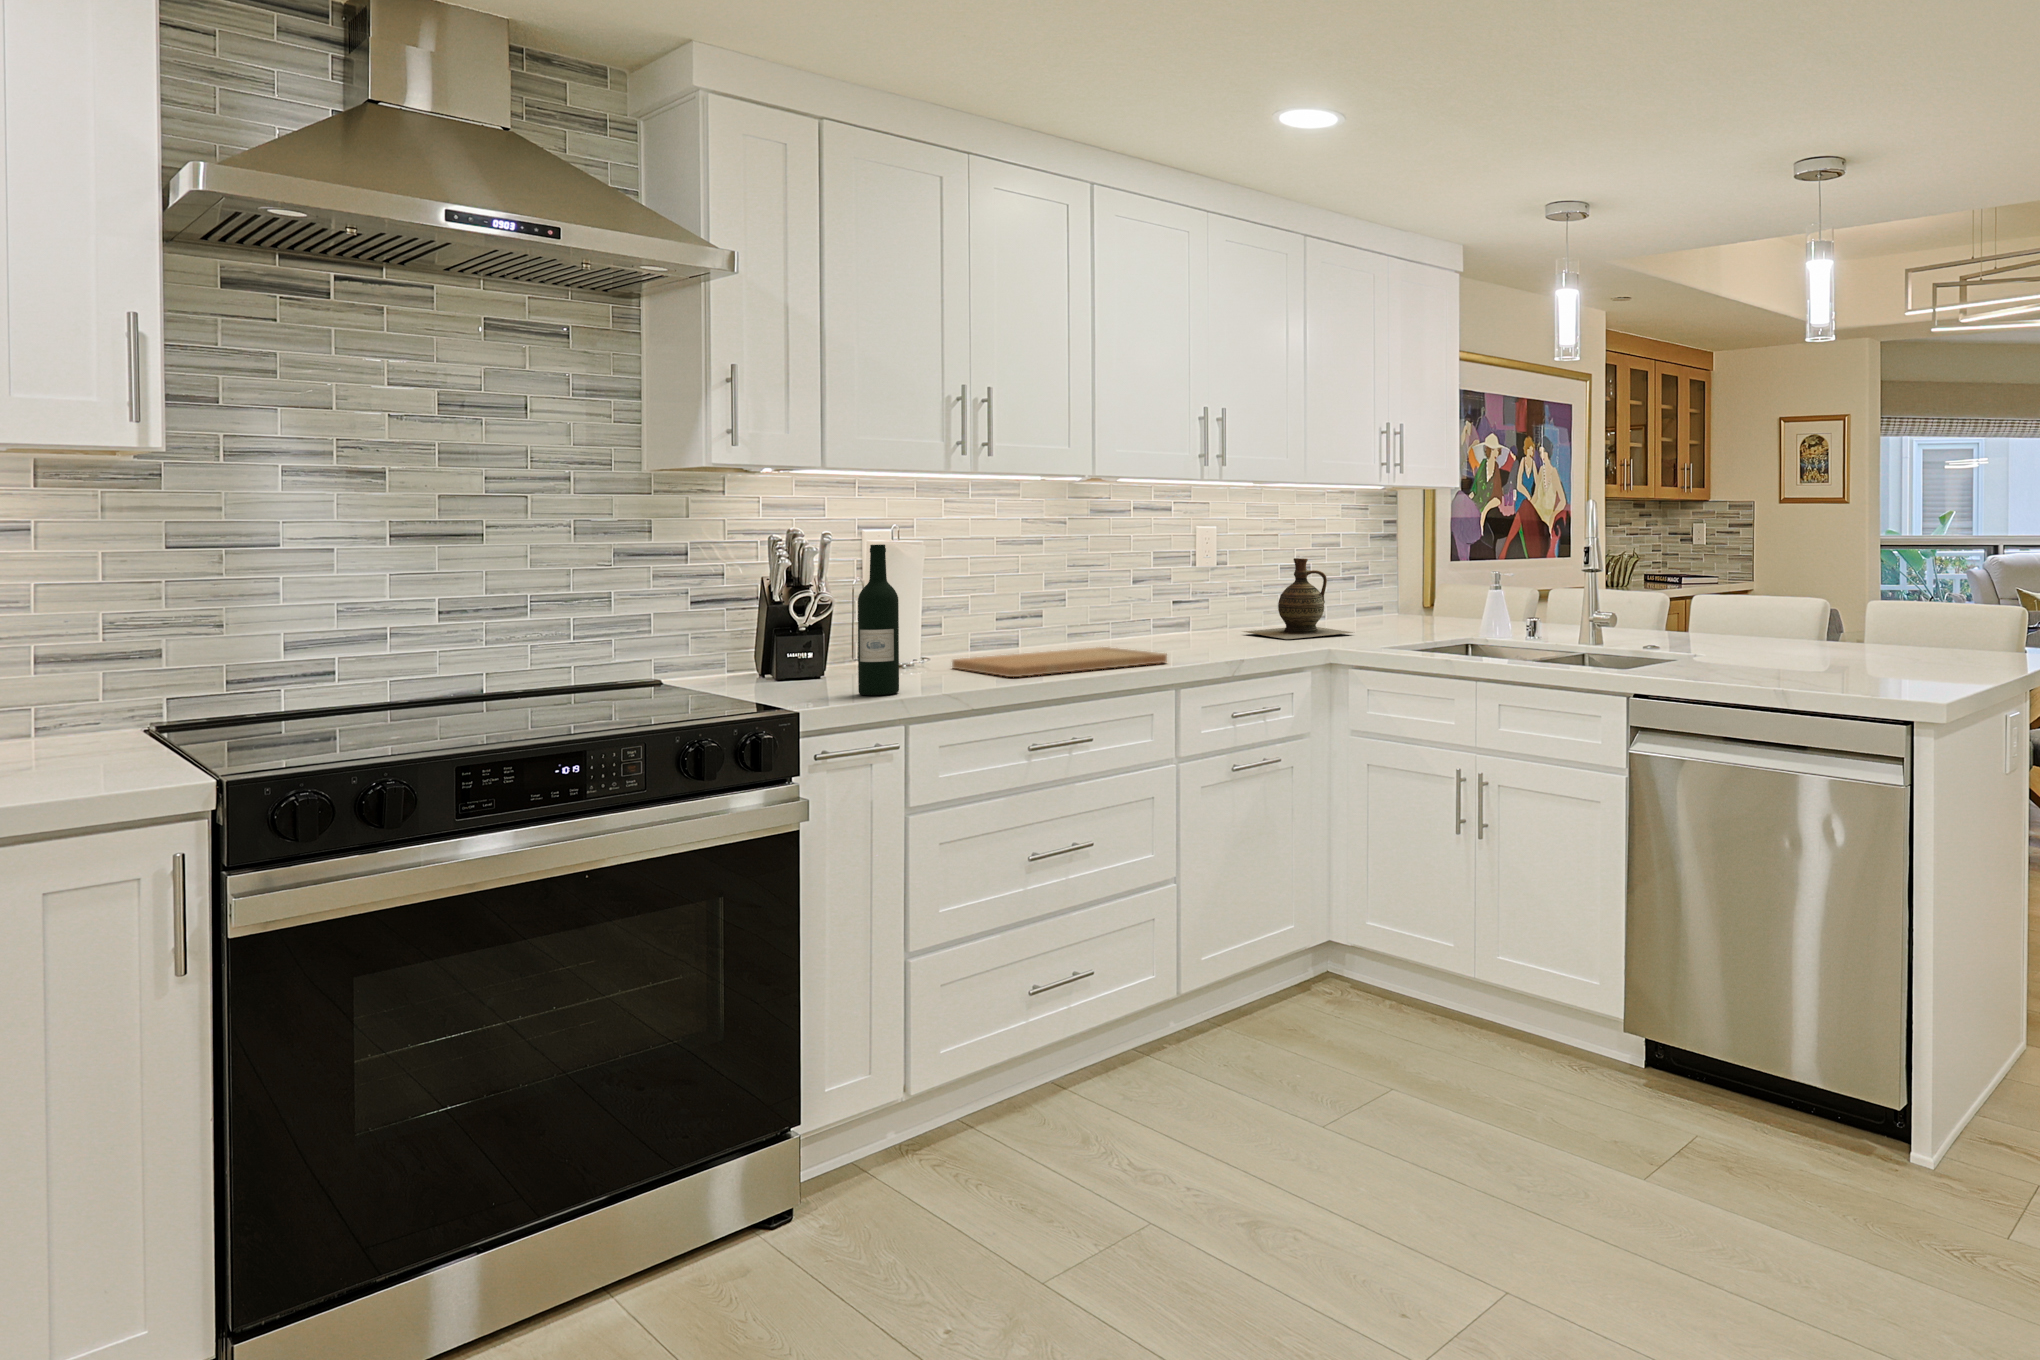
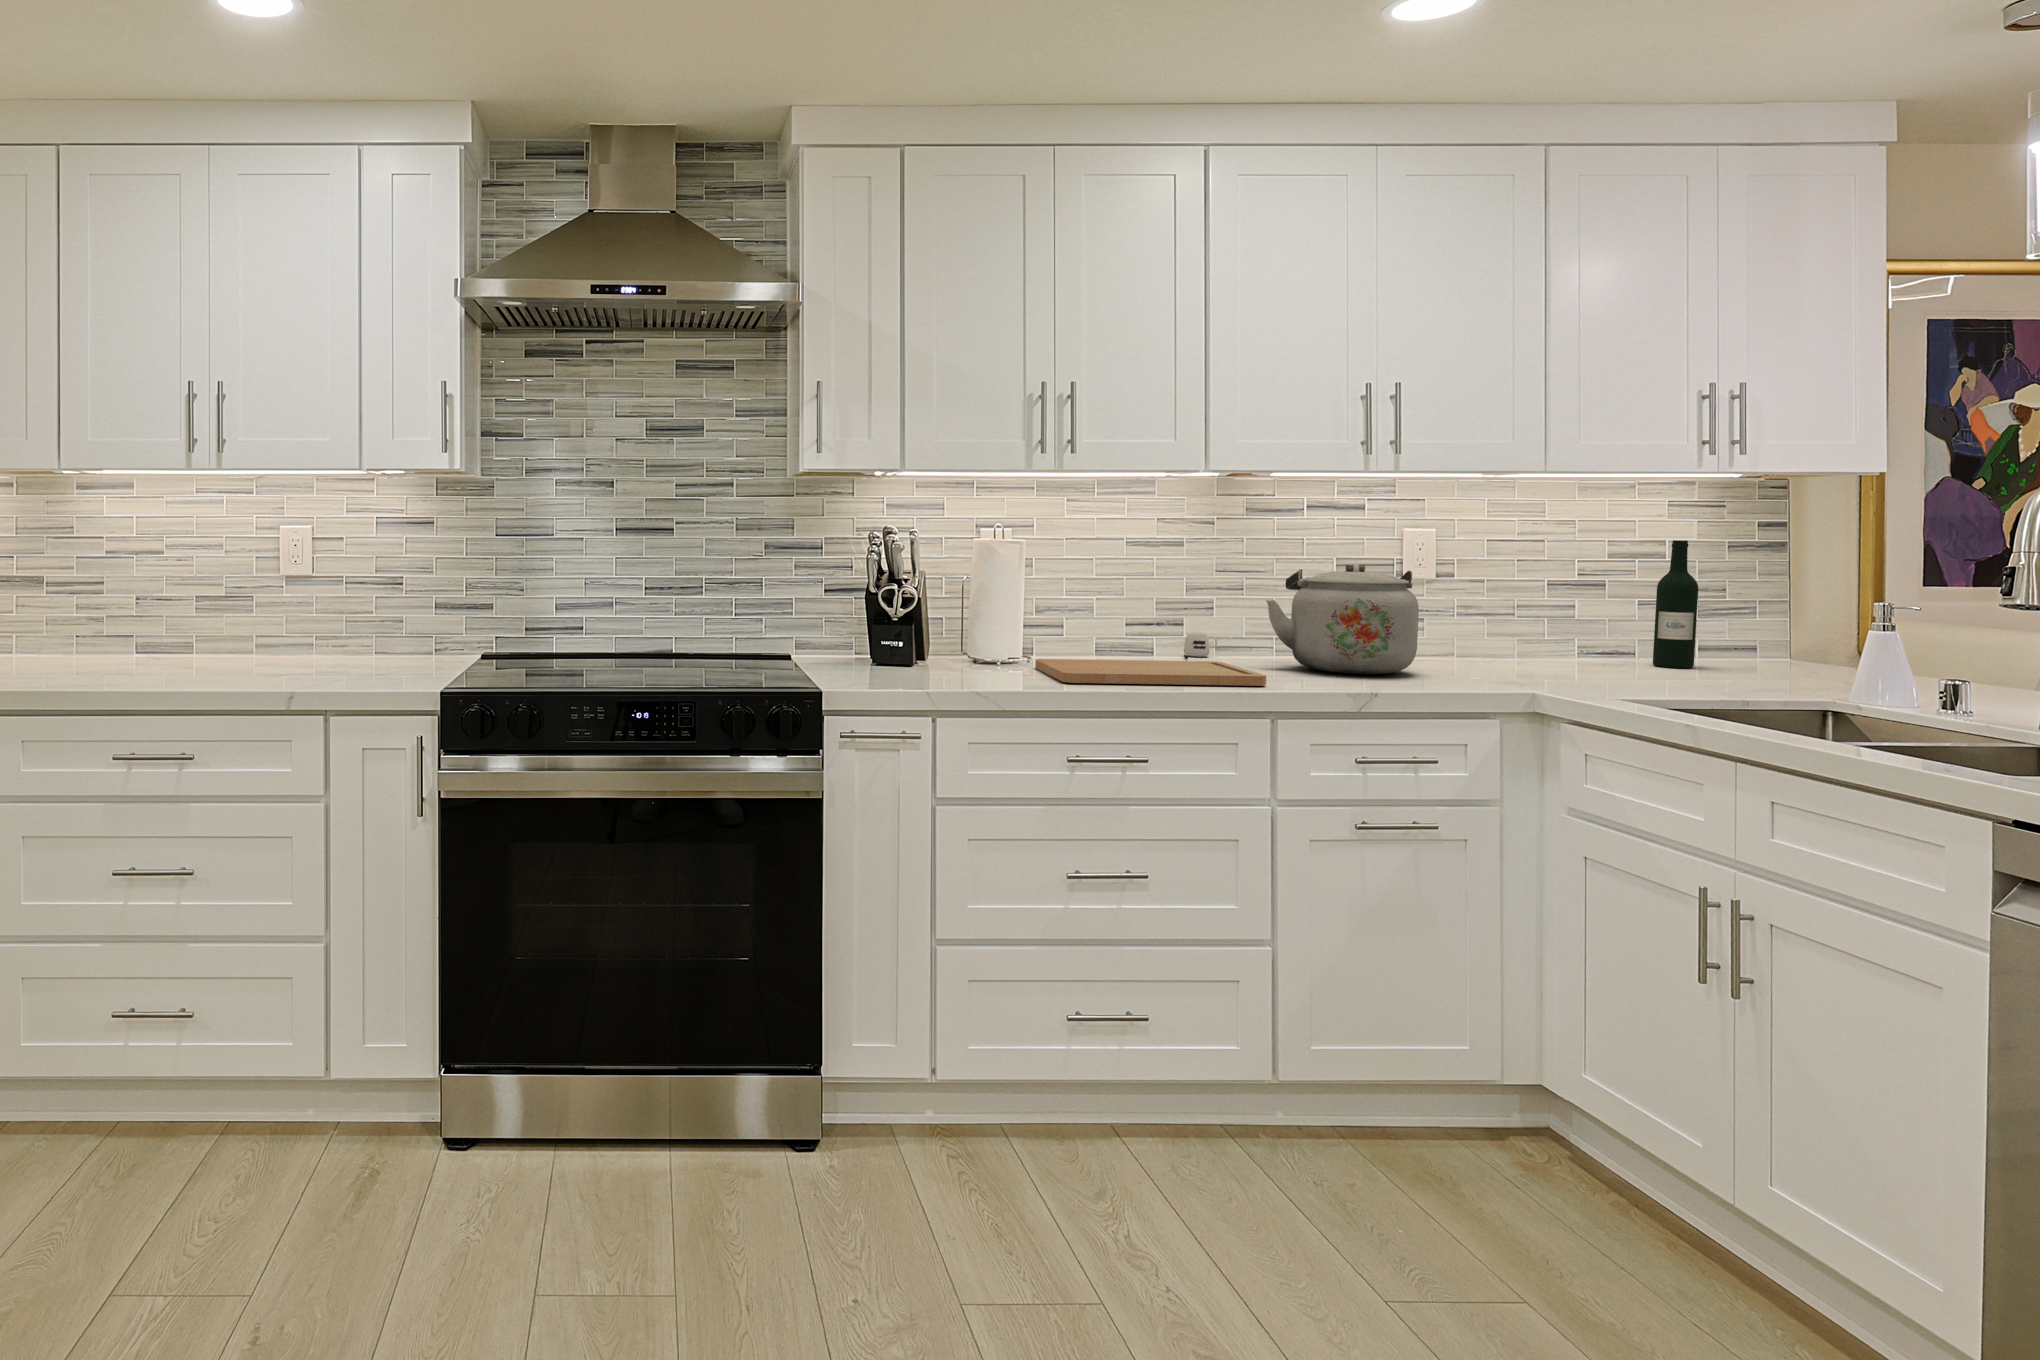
wine bottle: present [858,545,899,695] -> present [1653,540,1698,668]
kettle: none [1132,555,1243,648] -> present [1266,563,1419,674]
ceramic jug: present [1243,558,1353,639] -> none [1447,572,1619,675]
mug: none [1050,624,1078,649] -> present [1184,632,1217,659]

